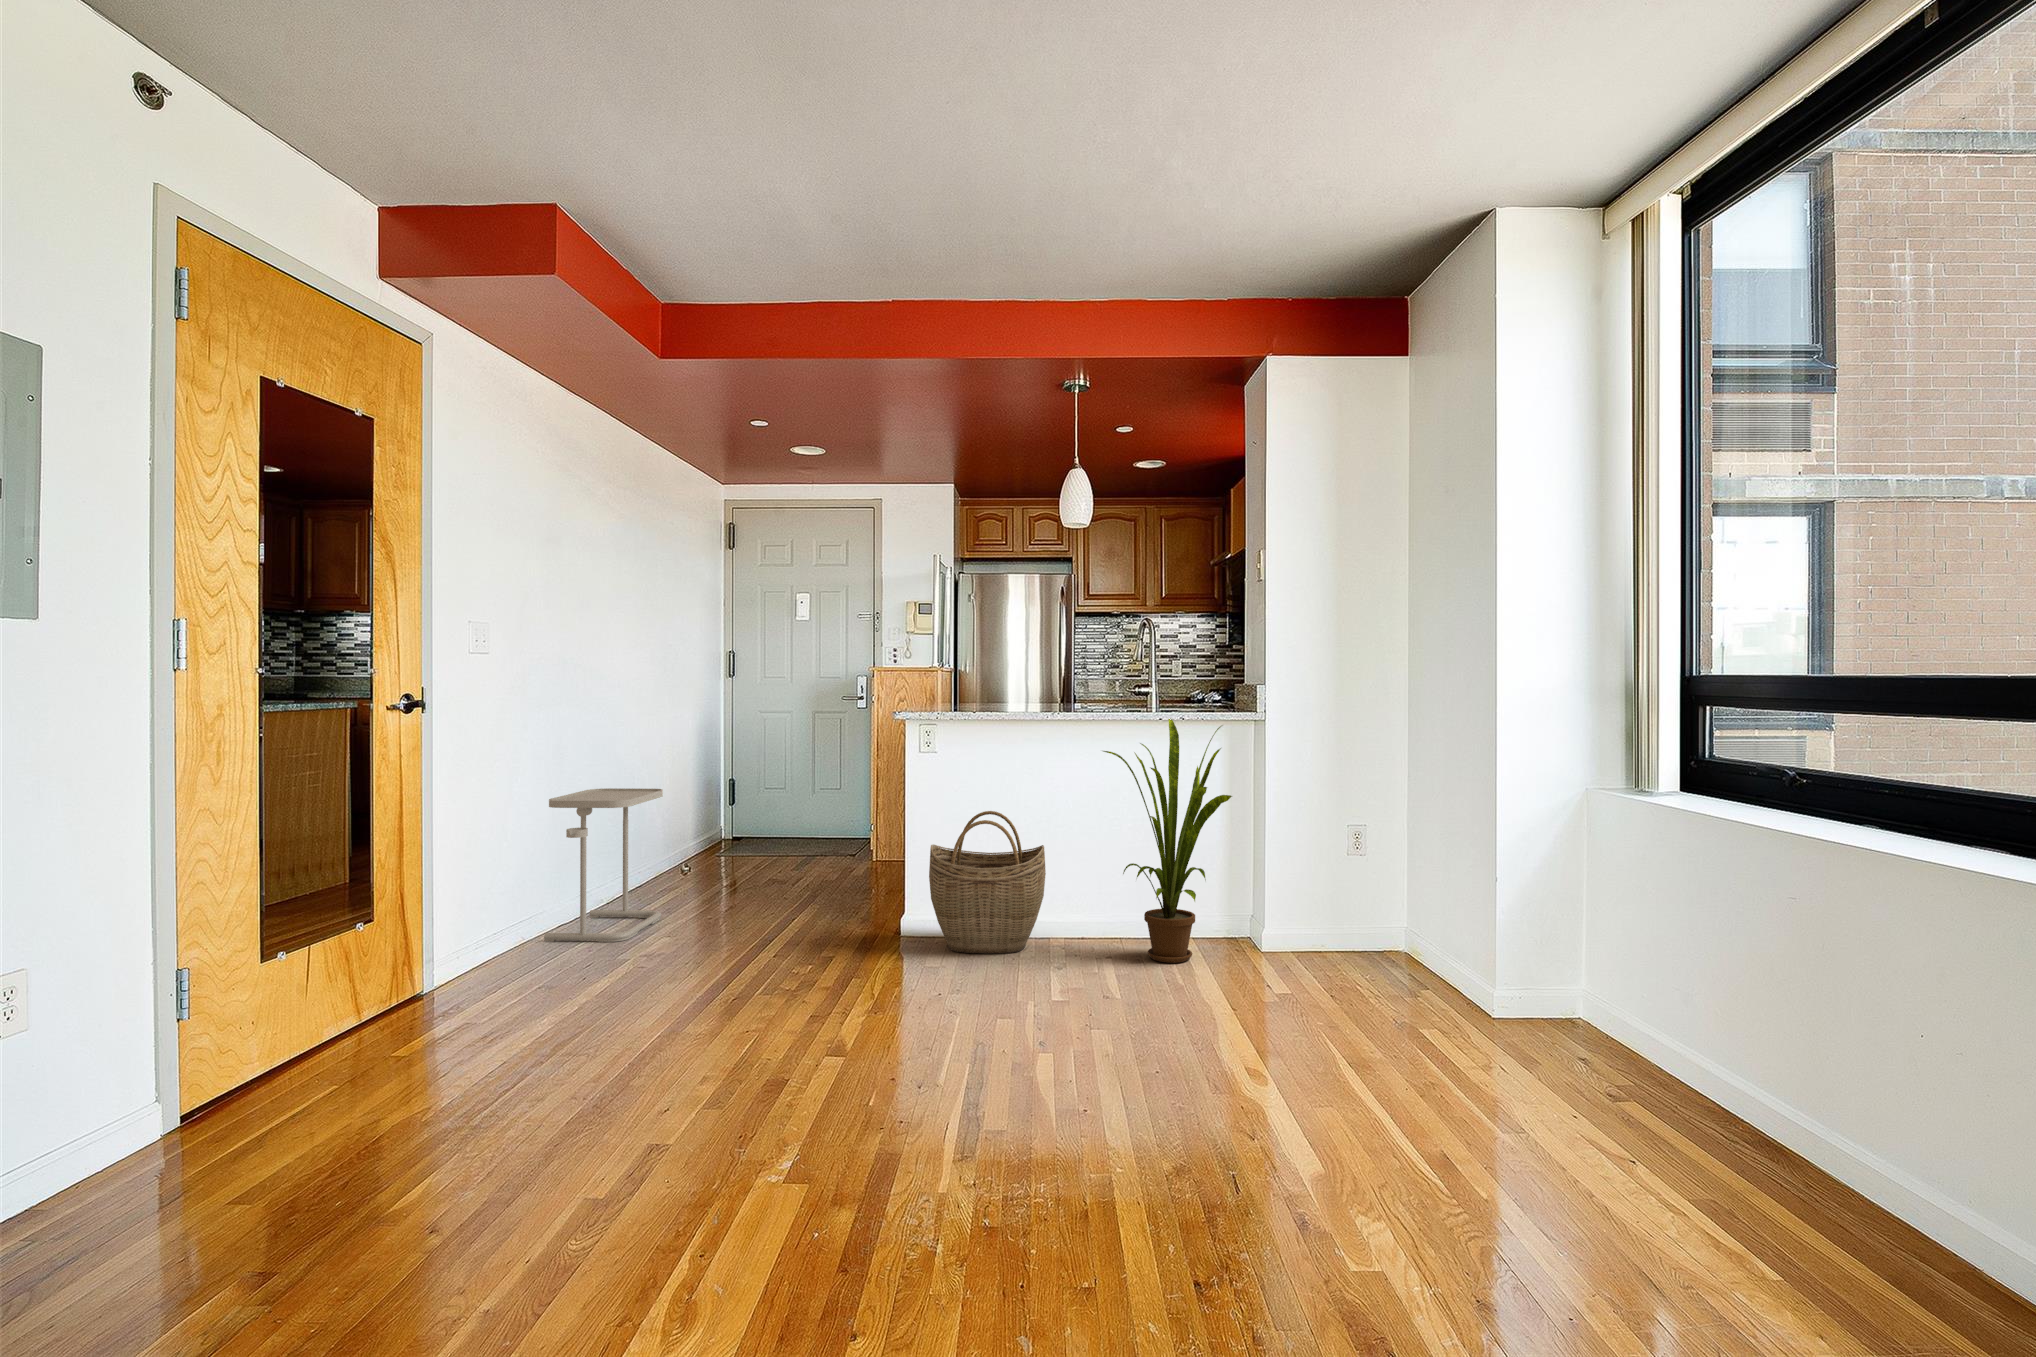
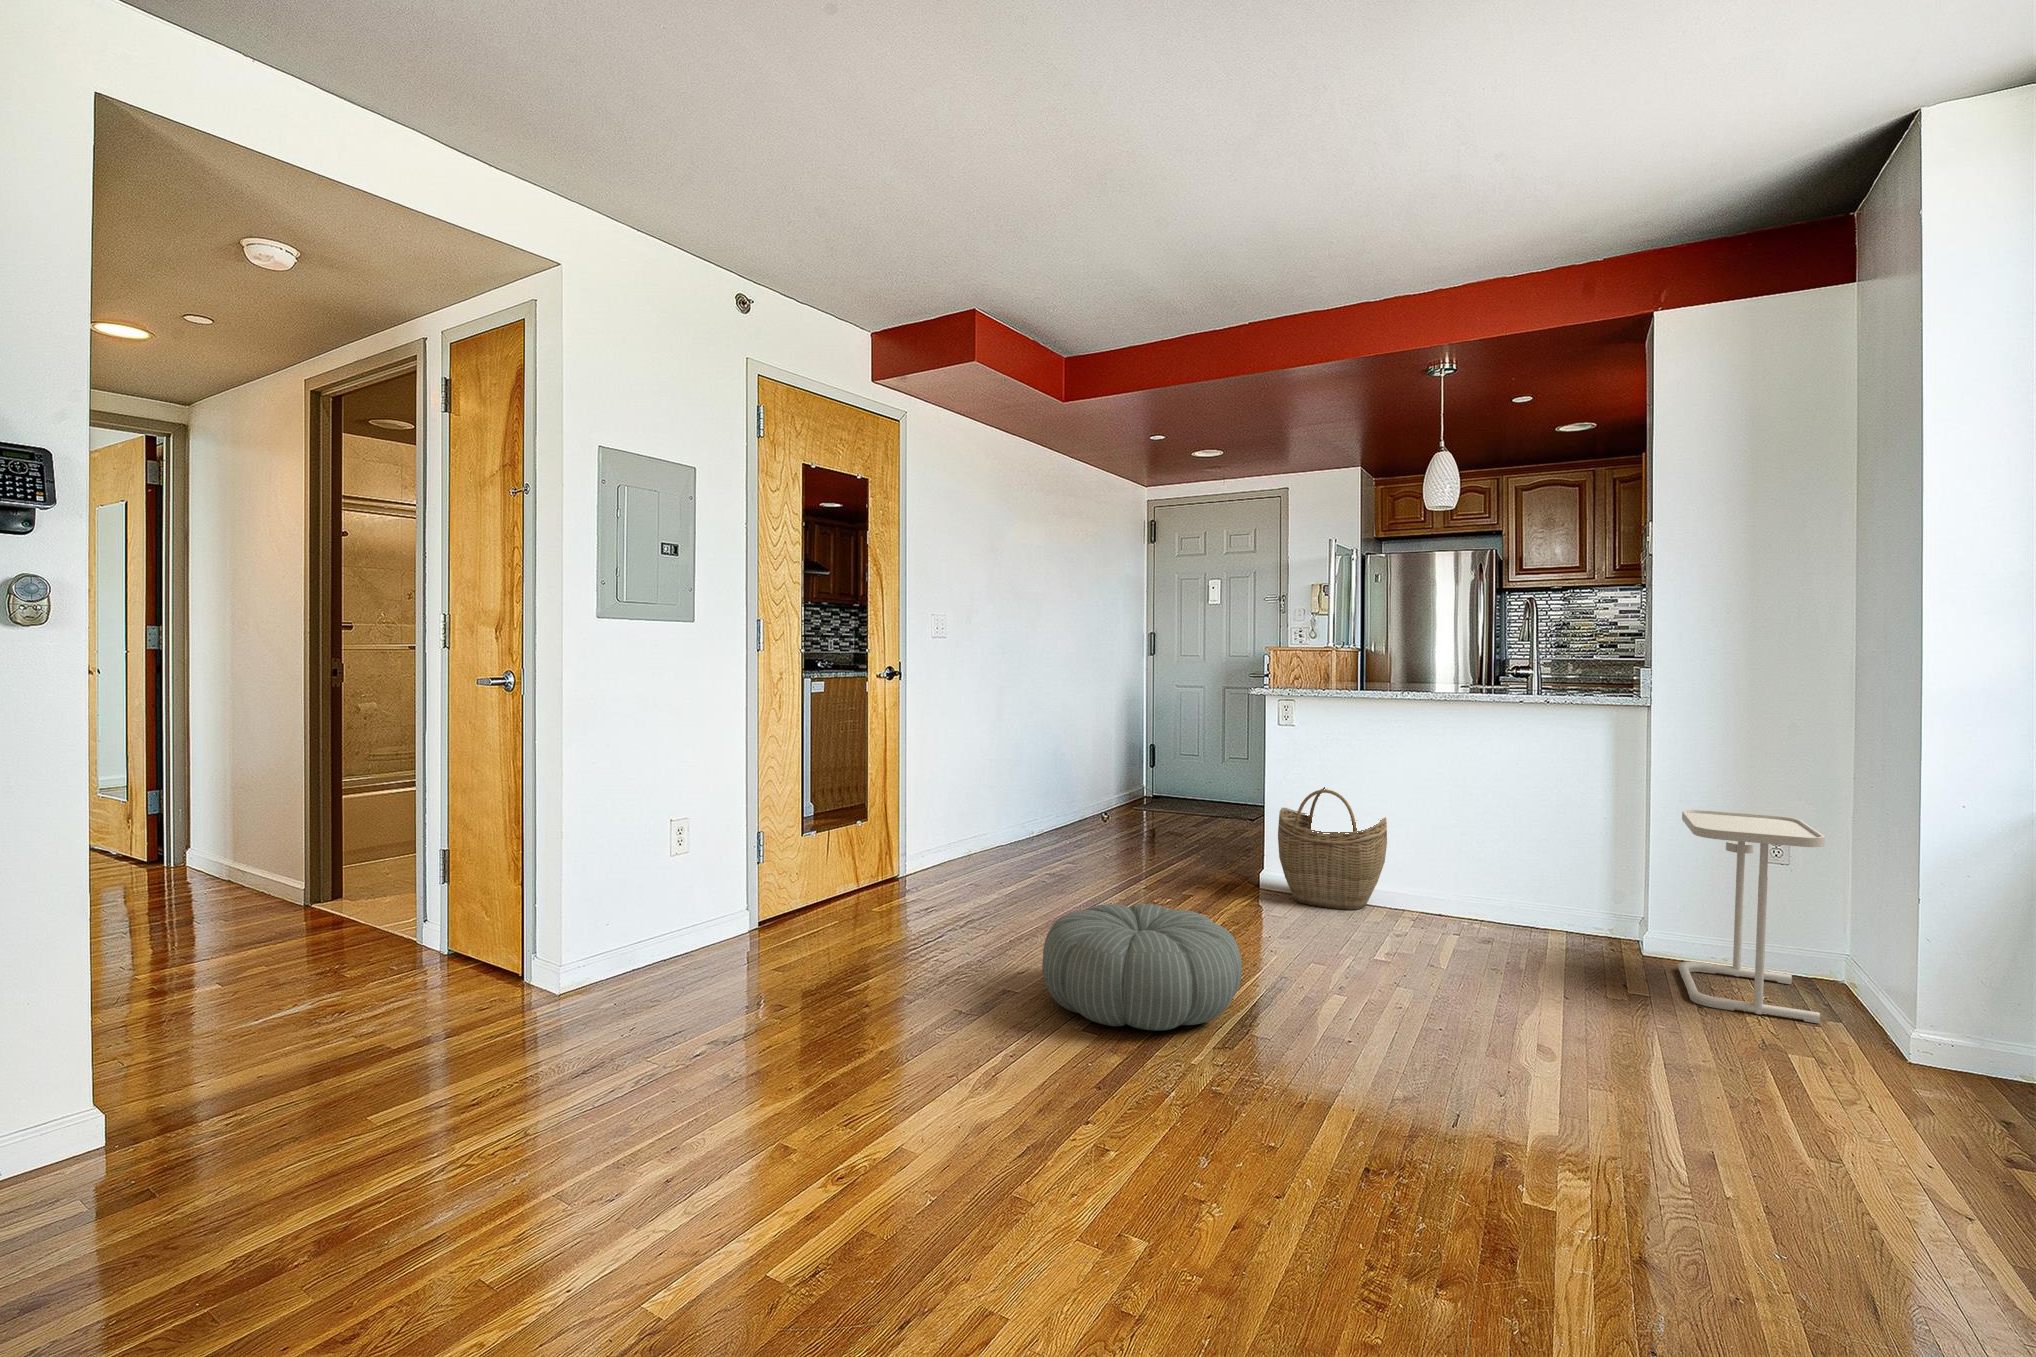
house plant: present [1103,718,1232,963] -> none [1438,704,1576,939]
side table: present [544,788,663,942] -> present [1678,810,1825,1023]
pouf: none [706,988,975,1170] -> present [1042,904,1242,1031]

